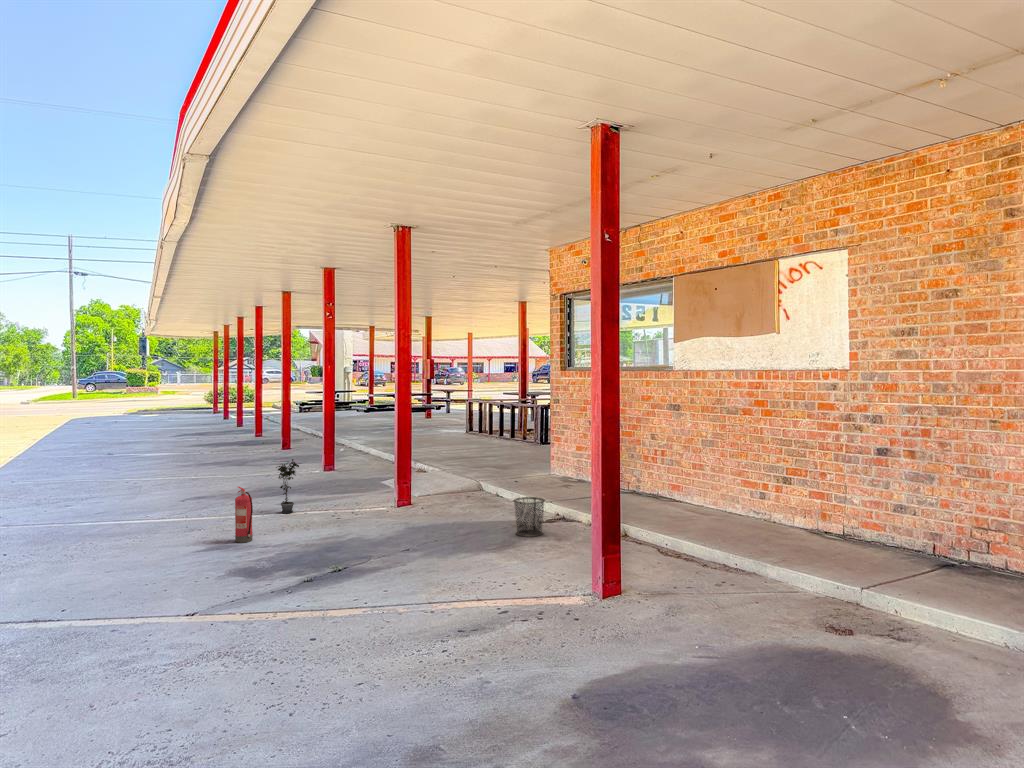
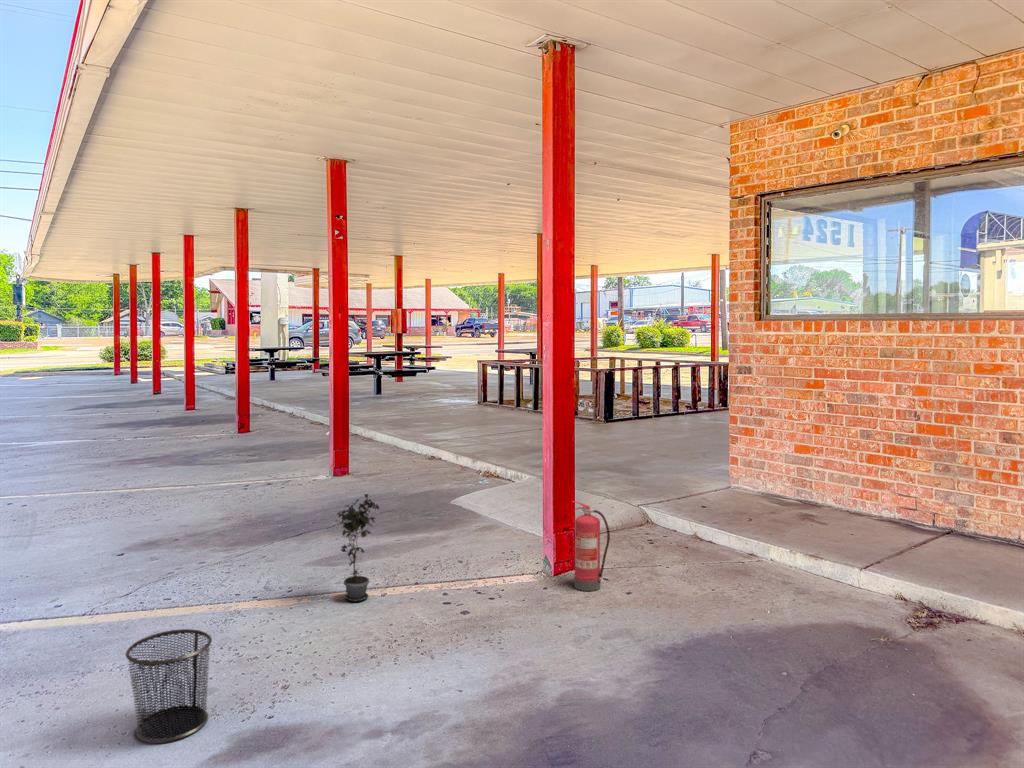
fire extinguisher: present [235,487,253,543] -> present [573,501,610,591]
waste bin: present [514,497,545,537] -> present [126,629,212,743]

